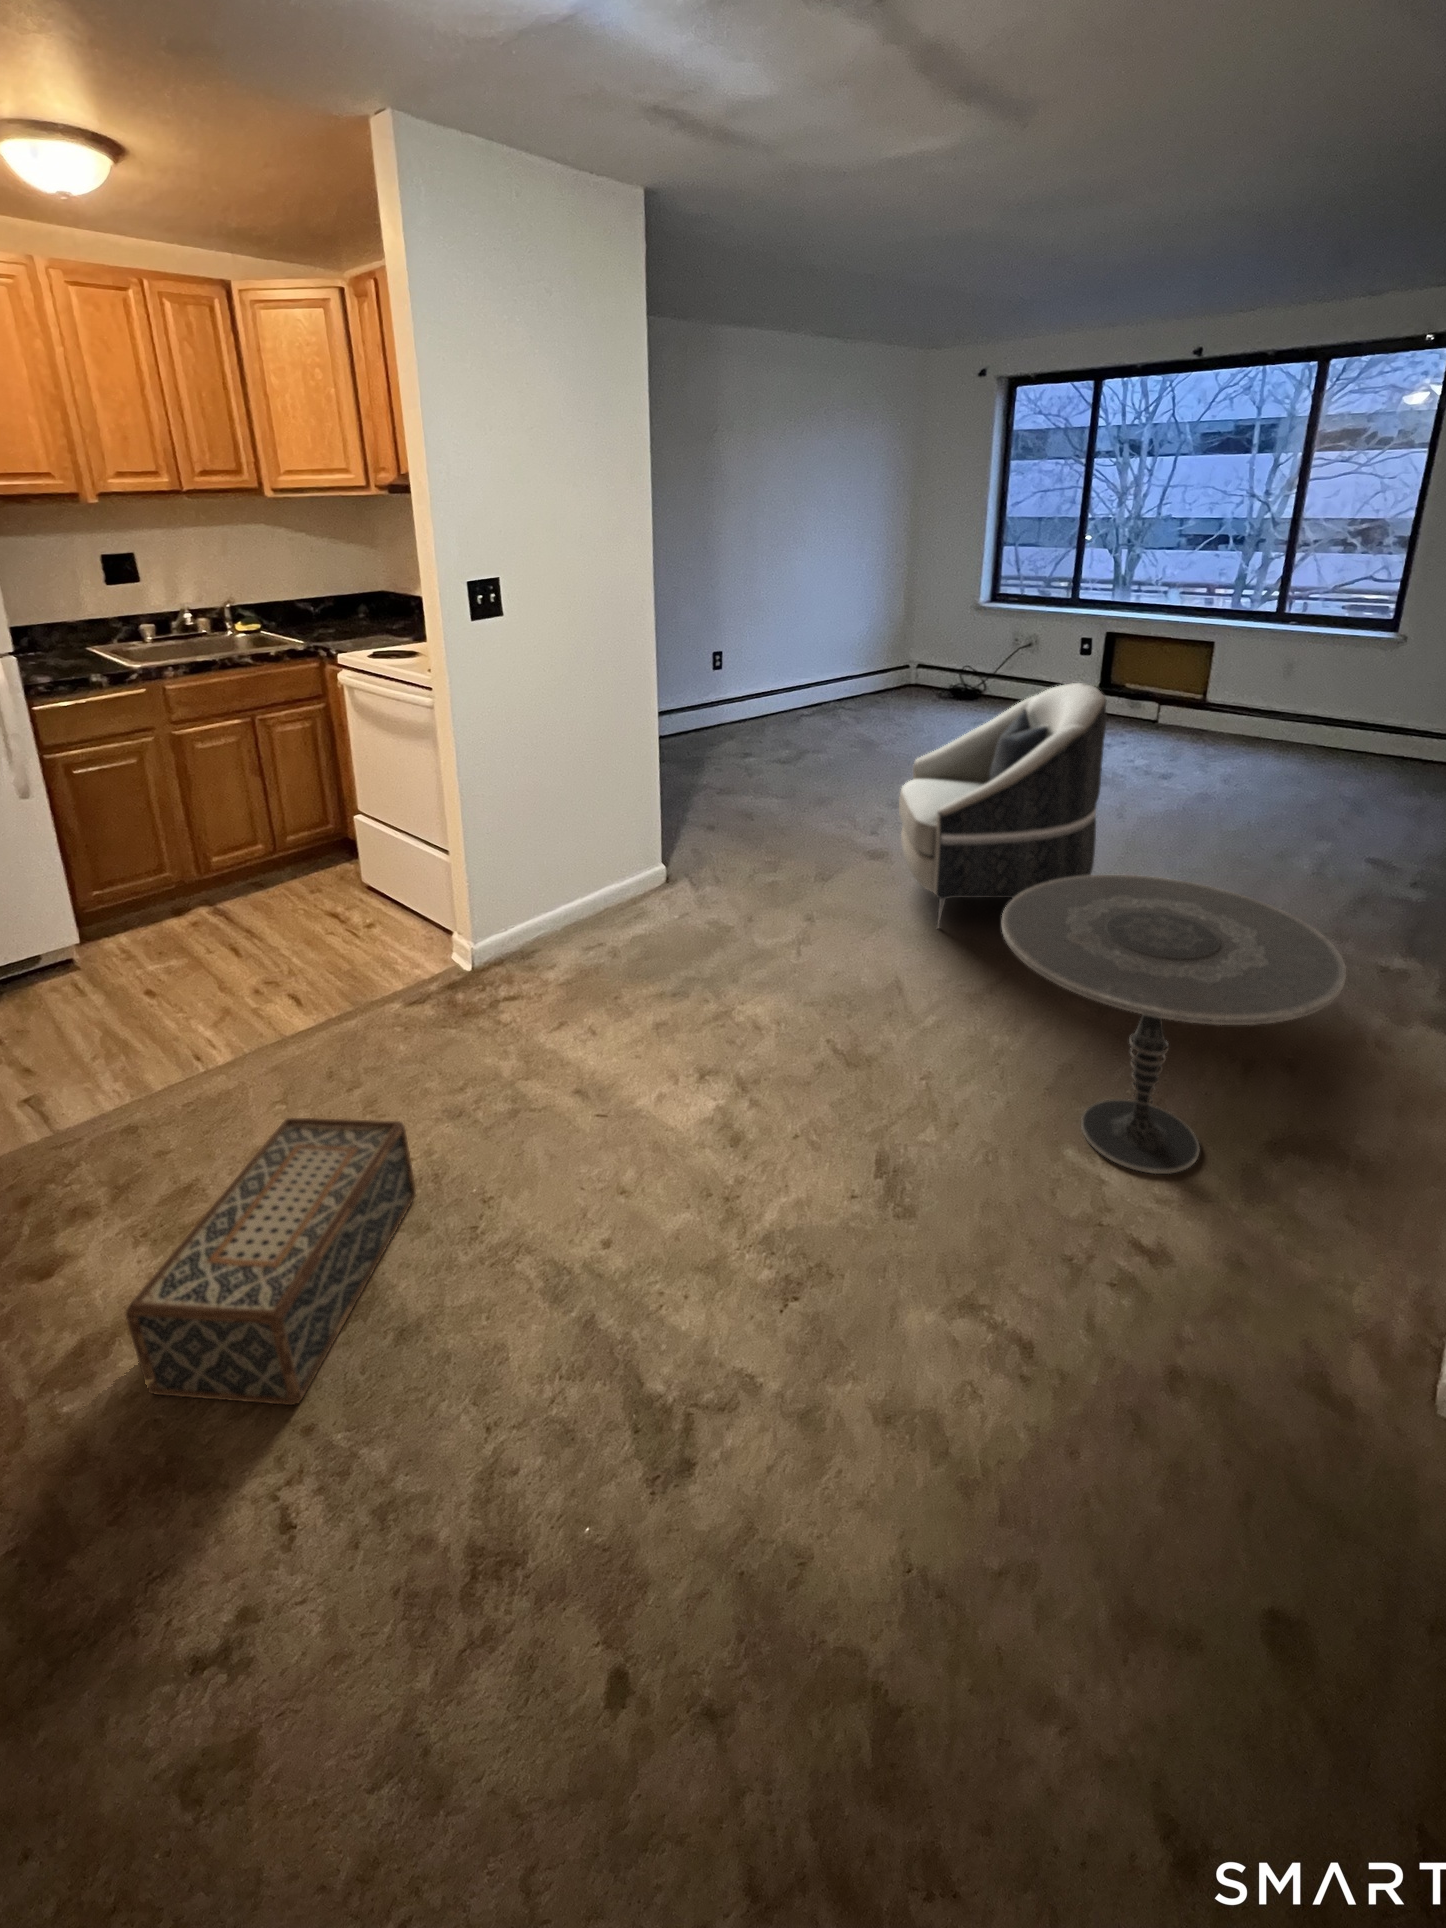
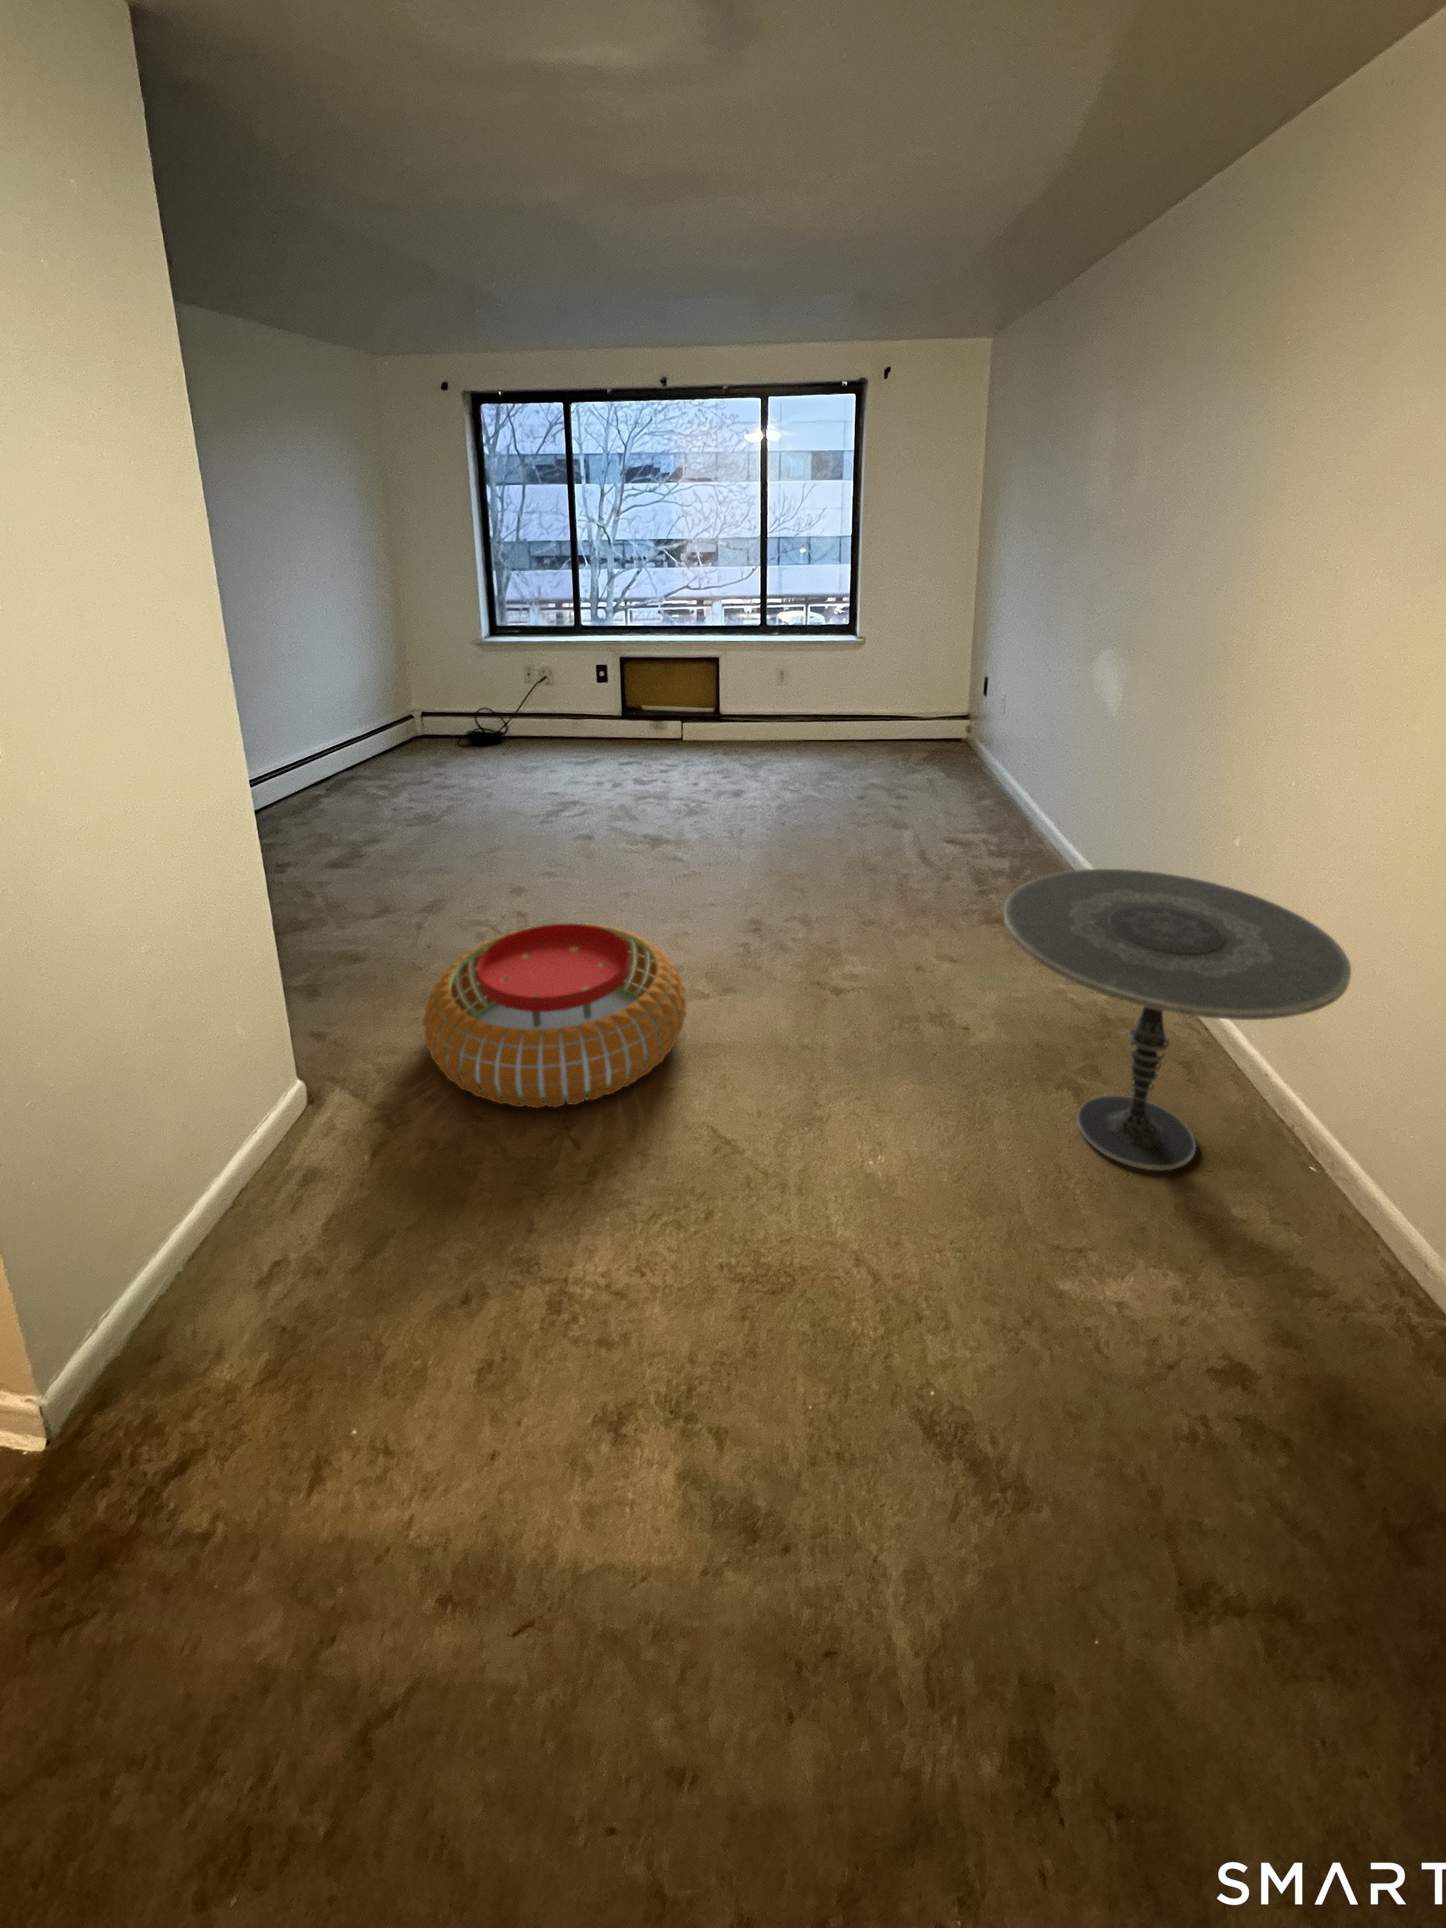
armchair: present [899,683,1107,928] -> none [895,636,1108,922]
pouf: none [437,938,694,1123] -> present [423,923,686,1108]
woven basket: present [126,1118,416,1405] -> none [98,1097,400,1391]

